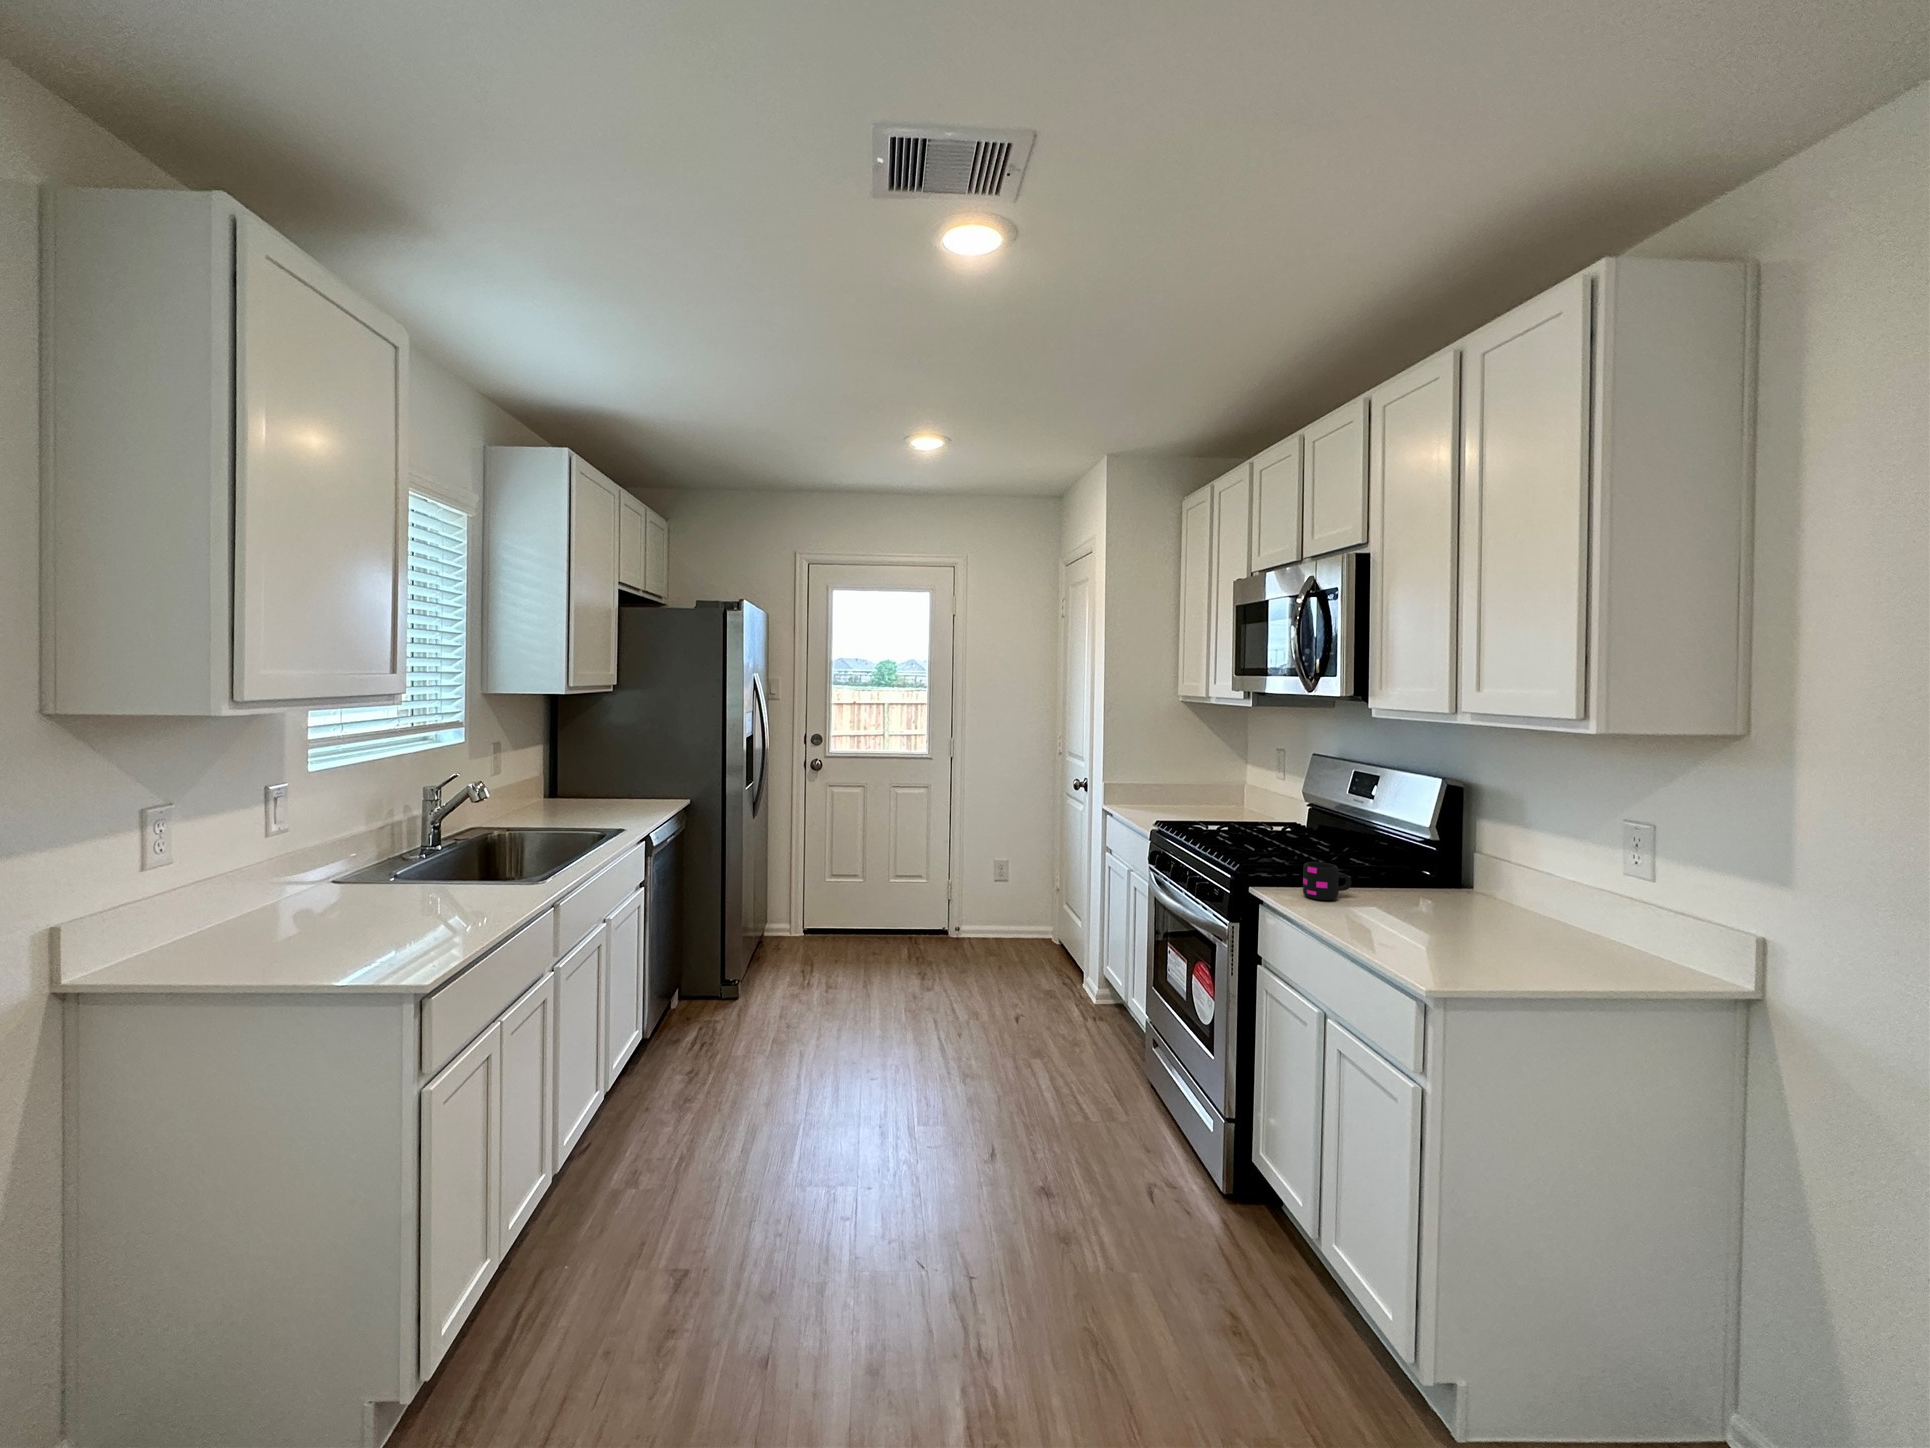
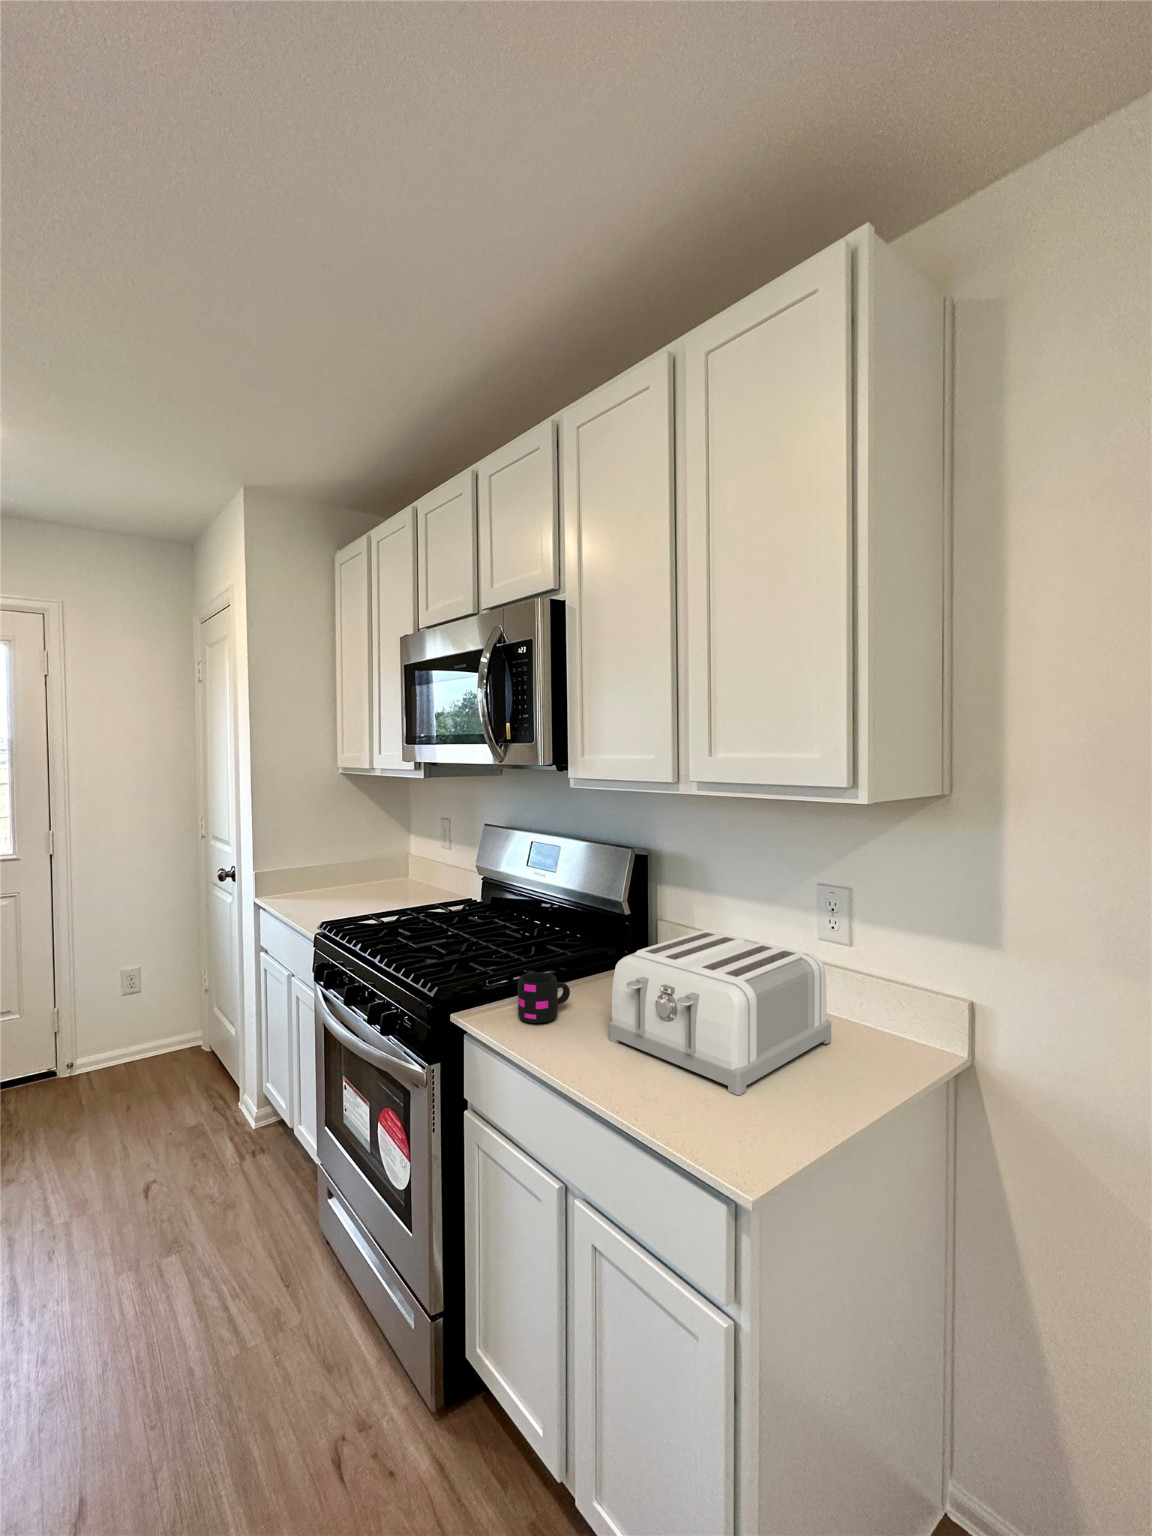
toaster: none [1375,847,1601,958] -> present [609,930,831,1095]

